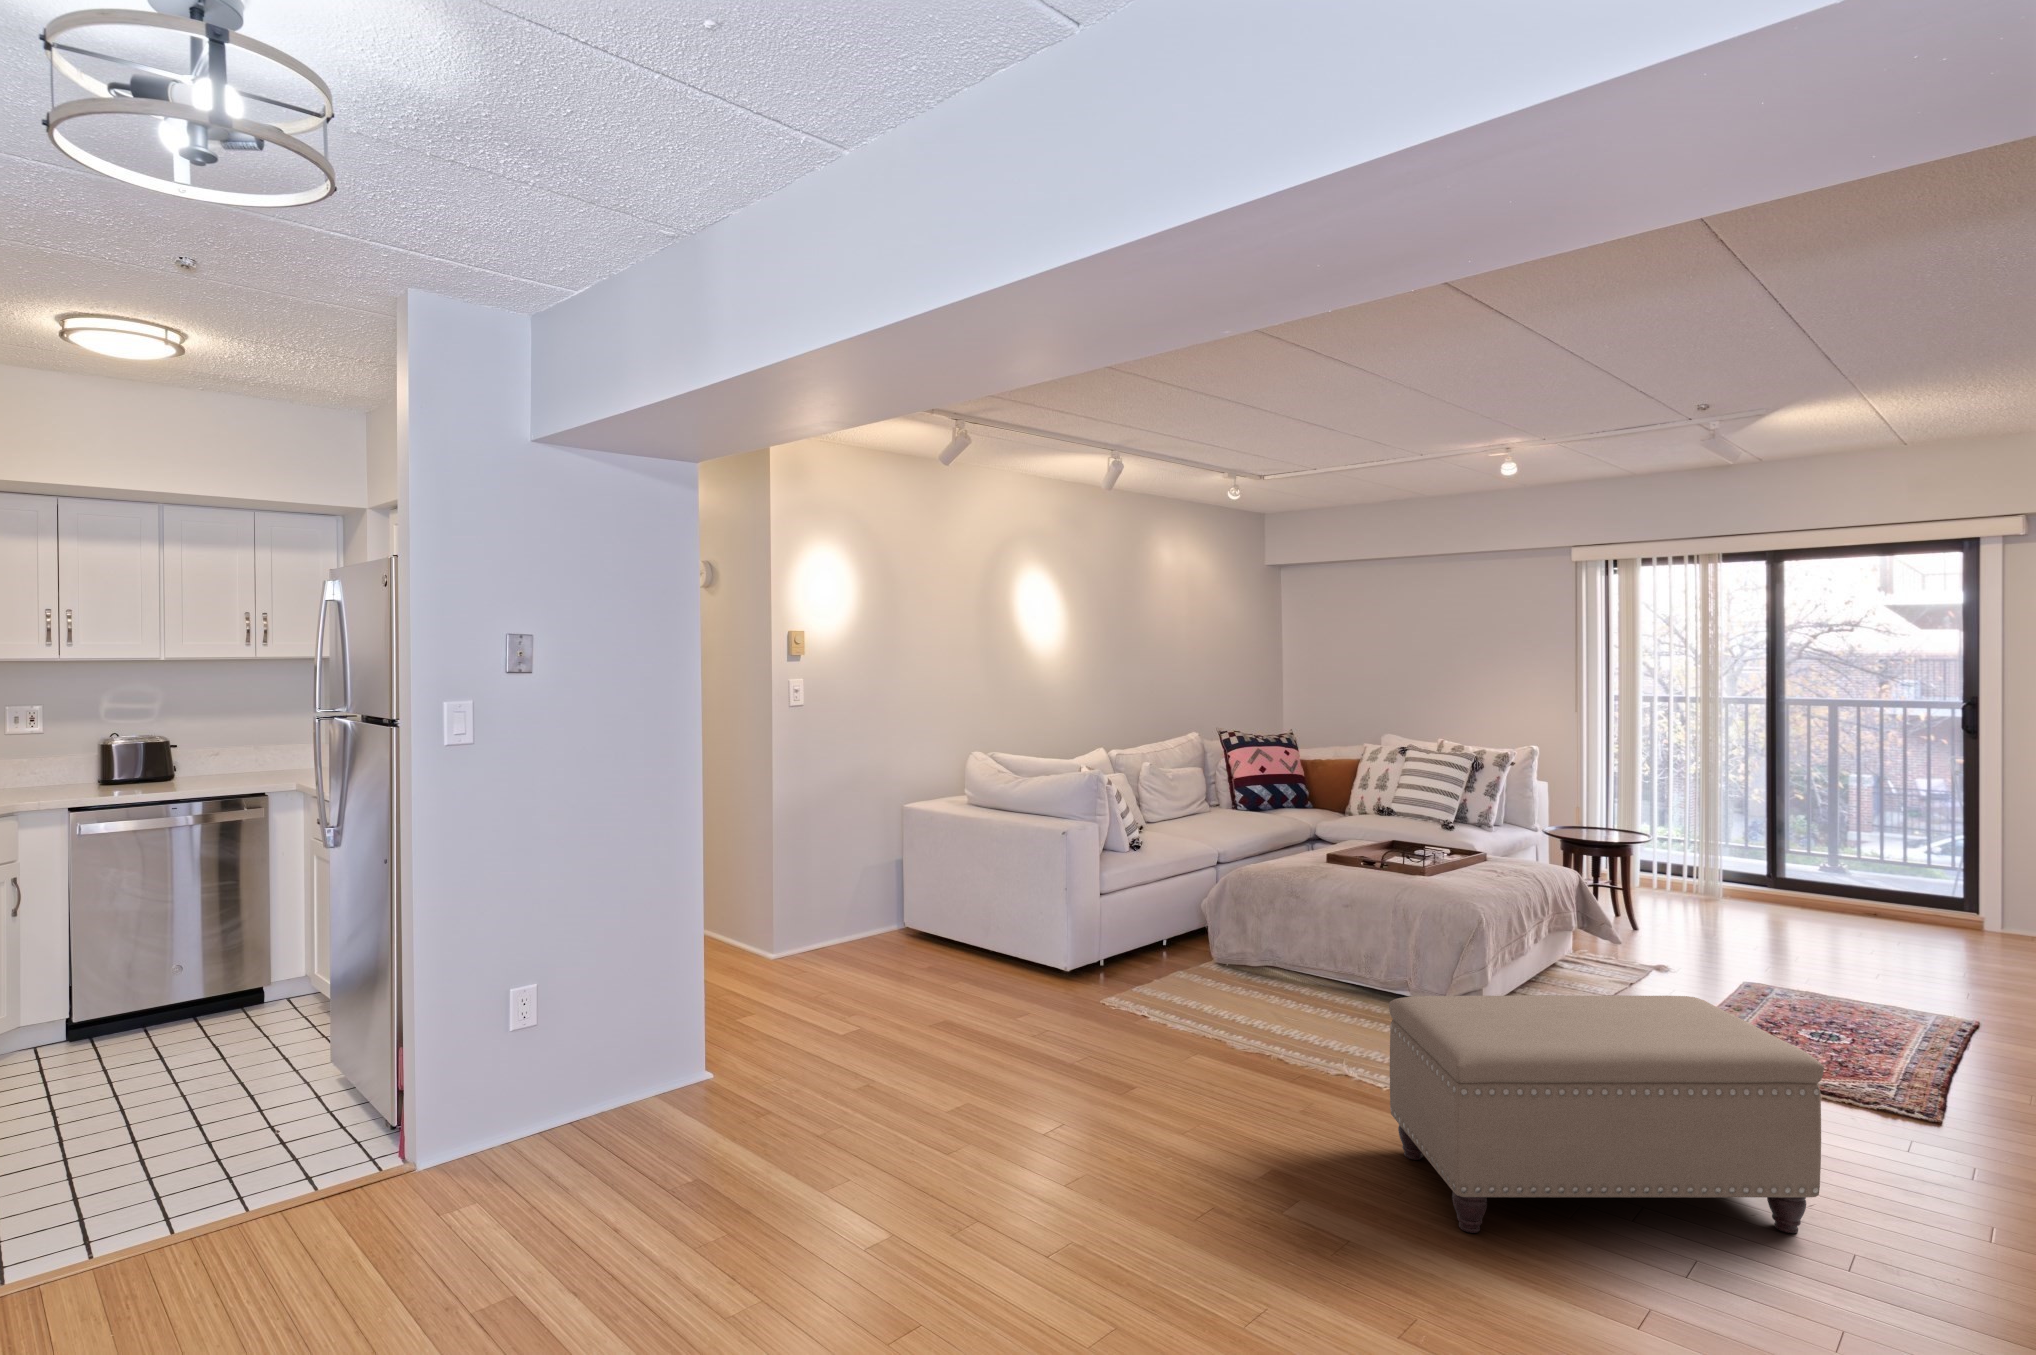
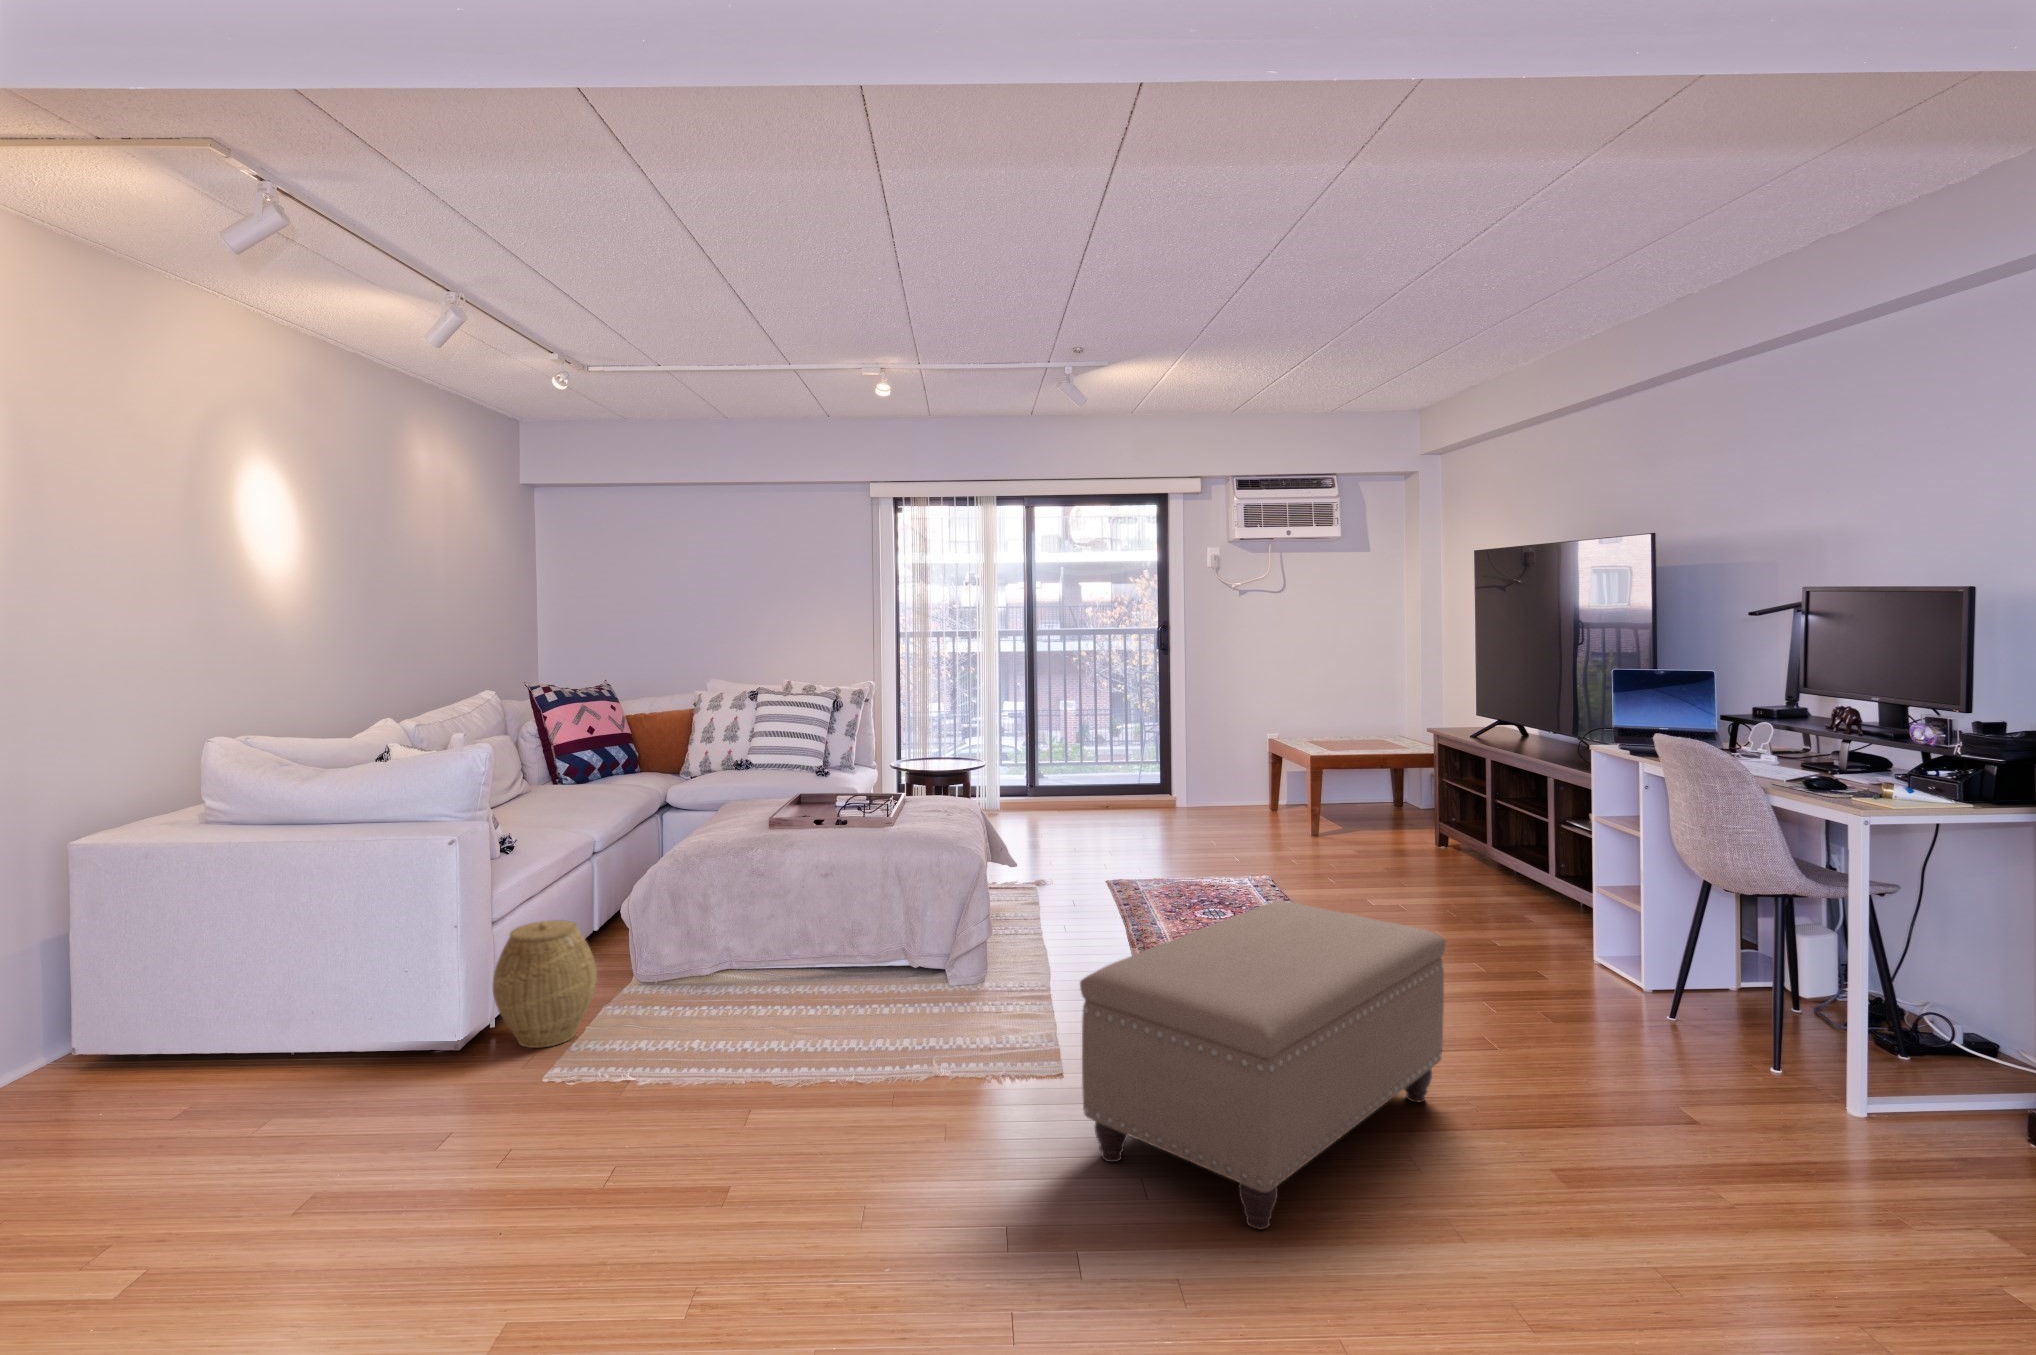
woven basket: none [1099,899,1165,985] -> present [493,920,597,1048]

